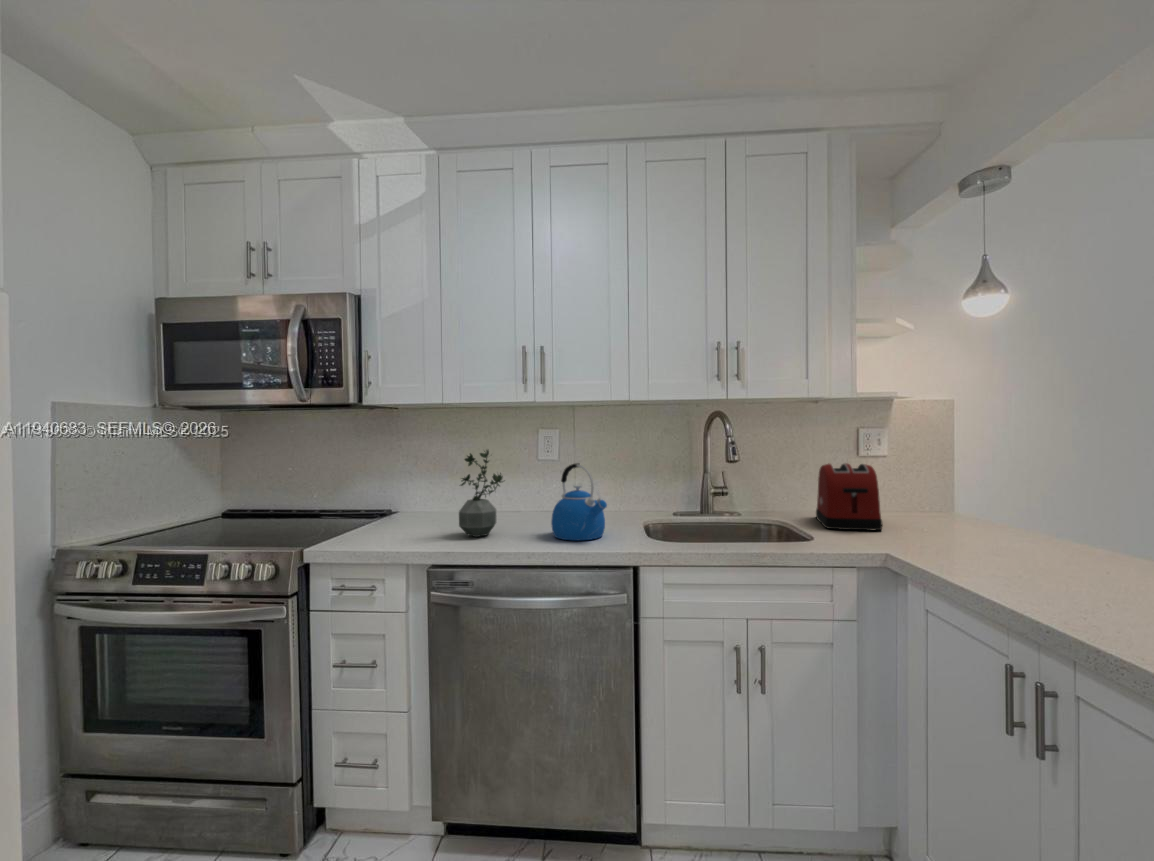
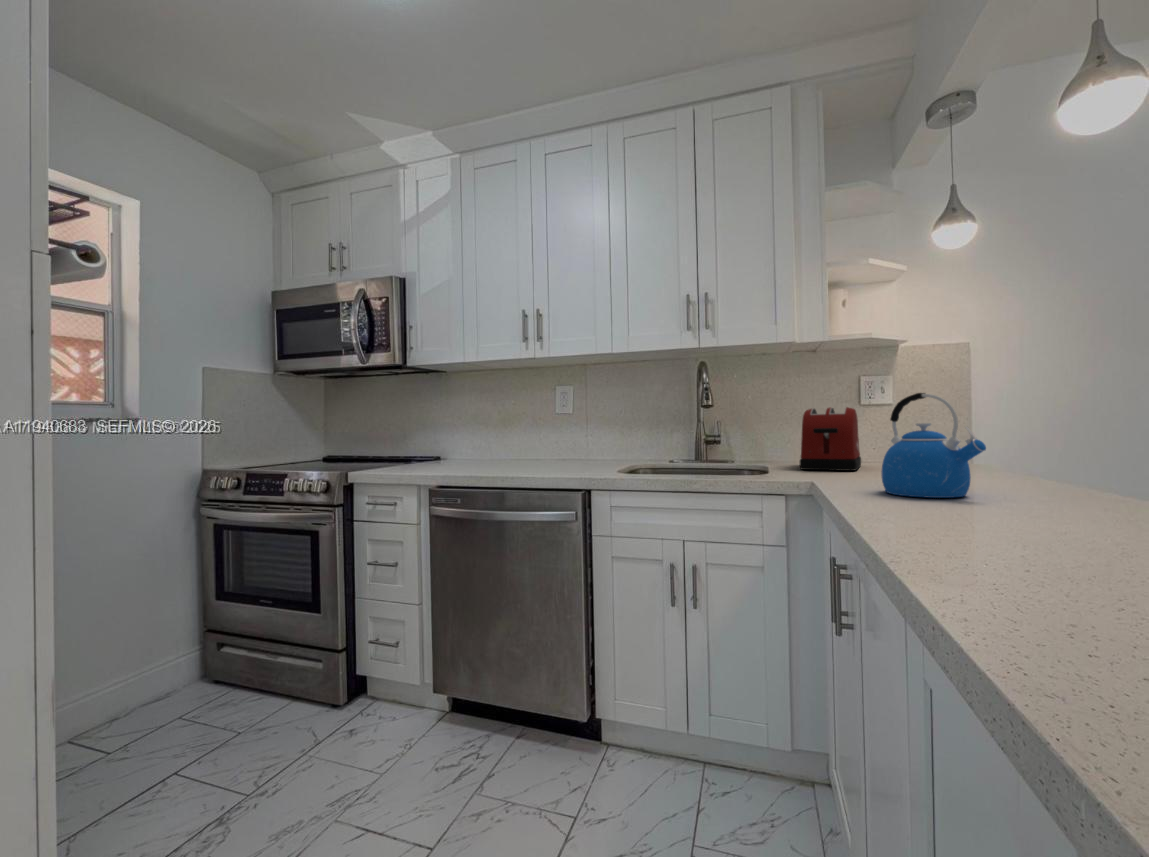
potted plant: present [459,450,503,537] -> none [466,398,508,470]
kettle: present [551,463,607,540] -> present [882,393,986,498]

